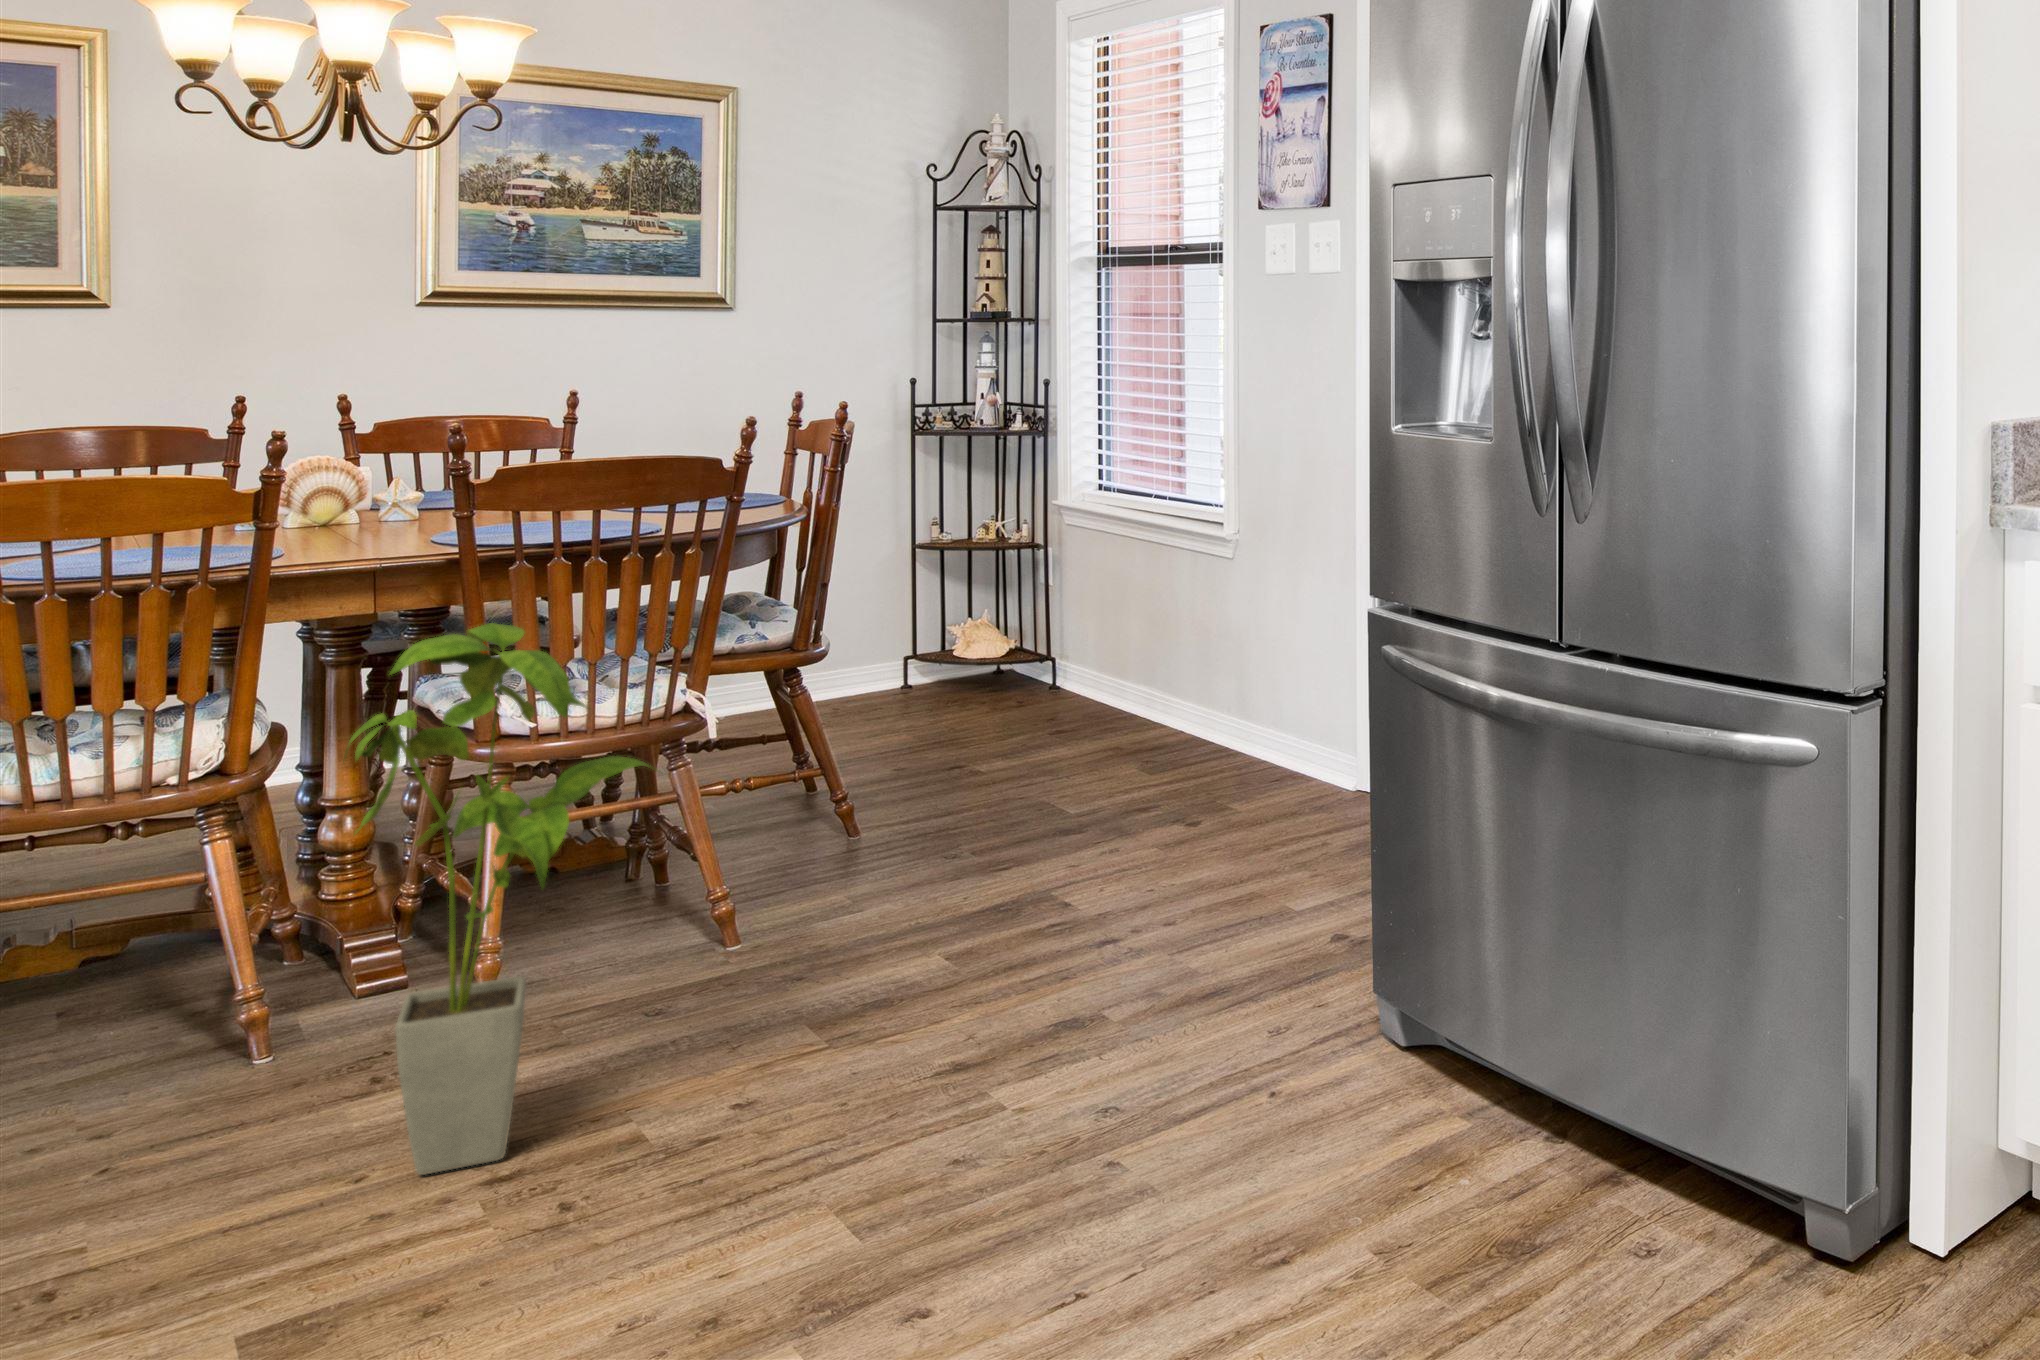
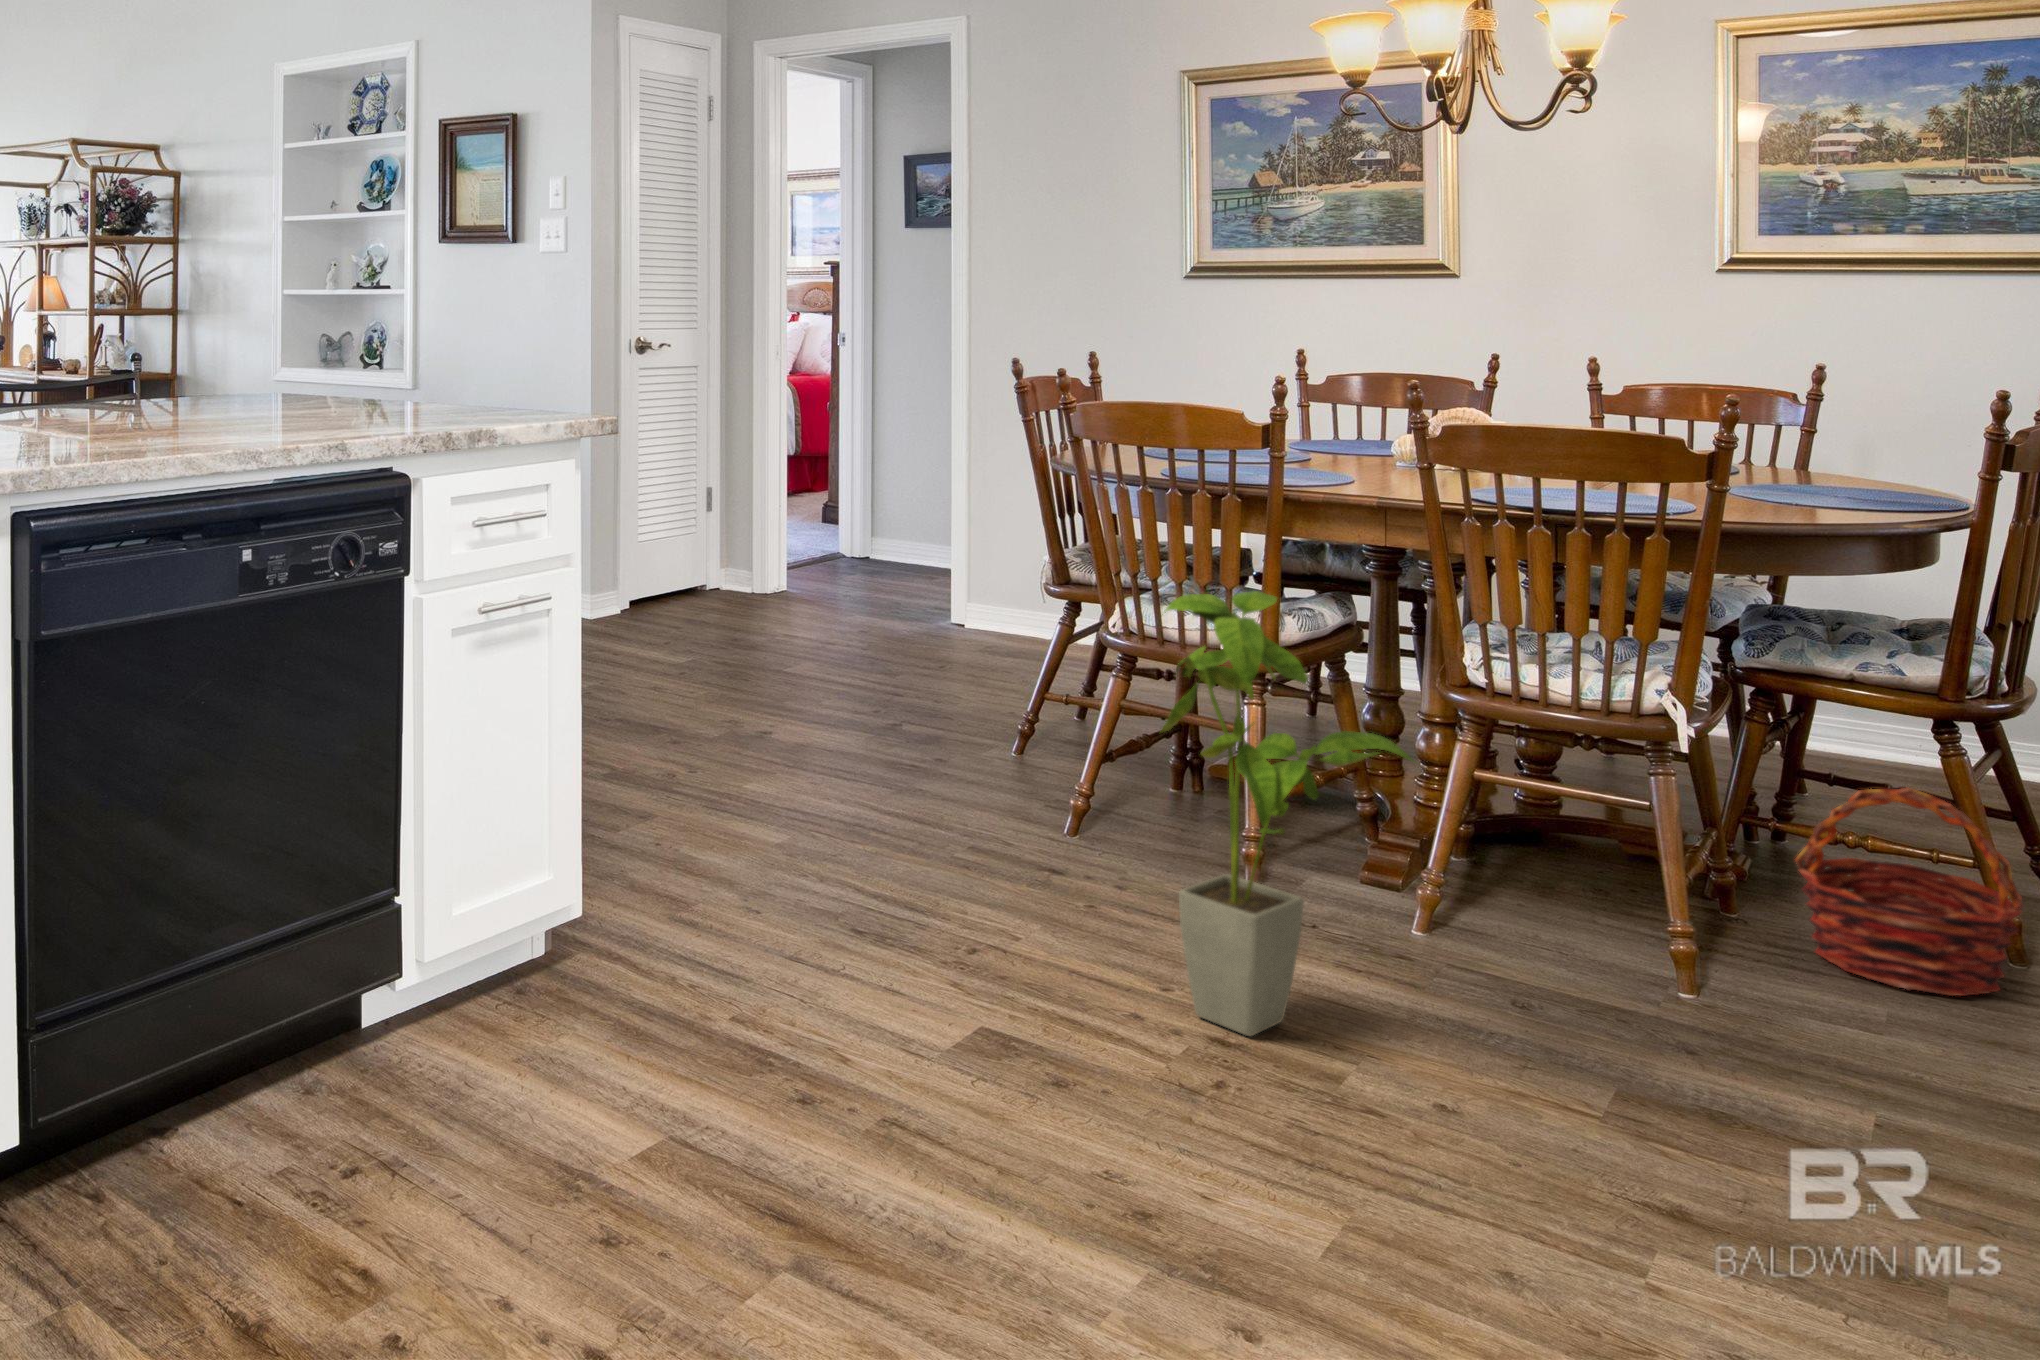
basket: none [744,726,902,898] -> present [1795,788,2024,996]

